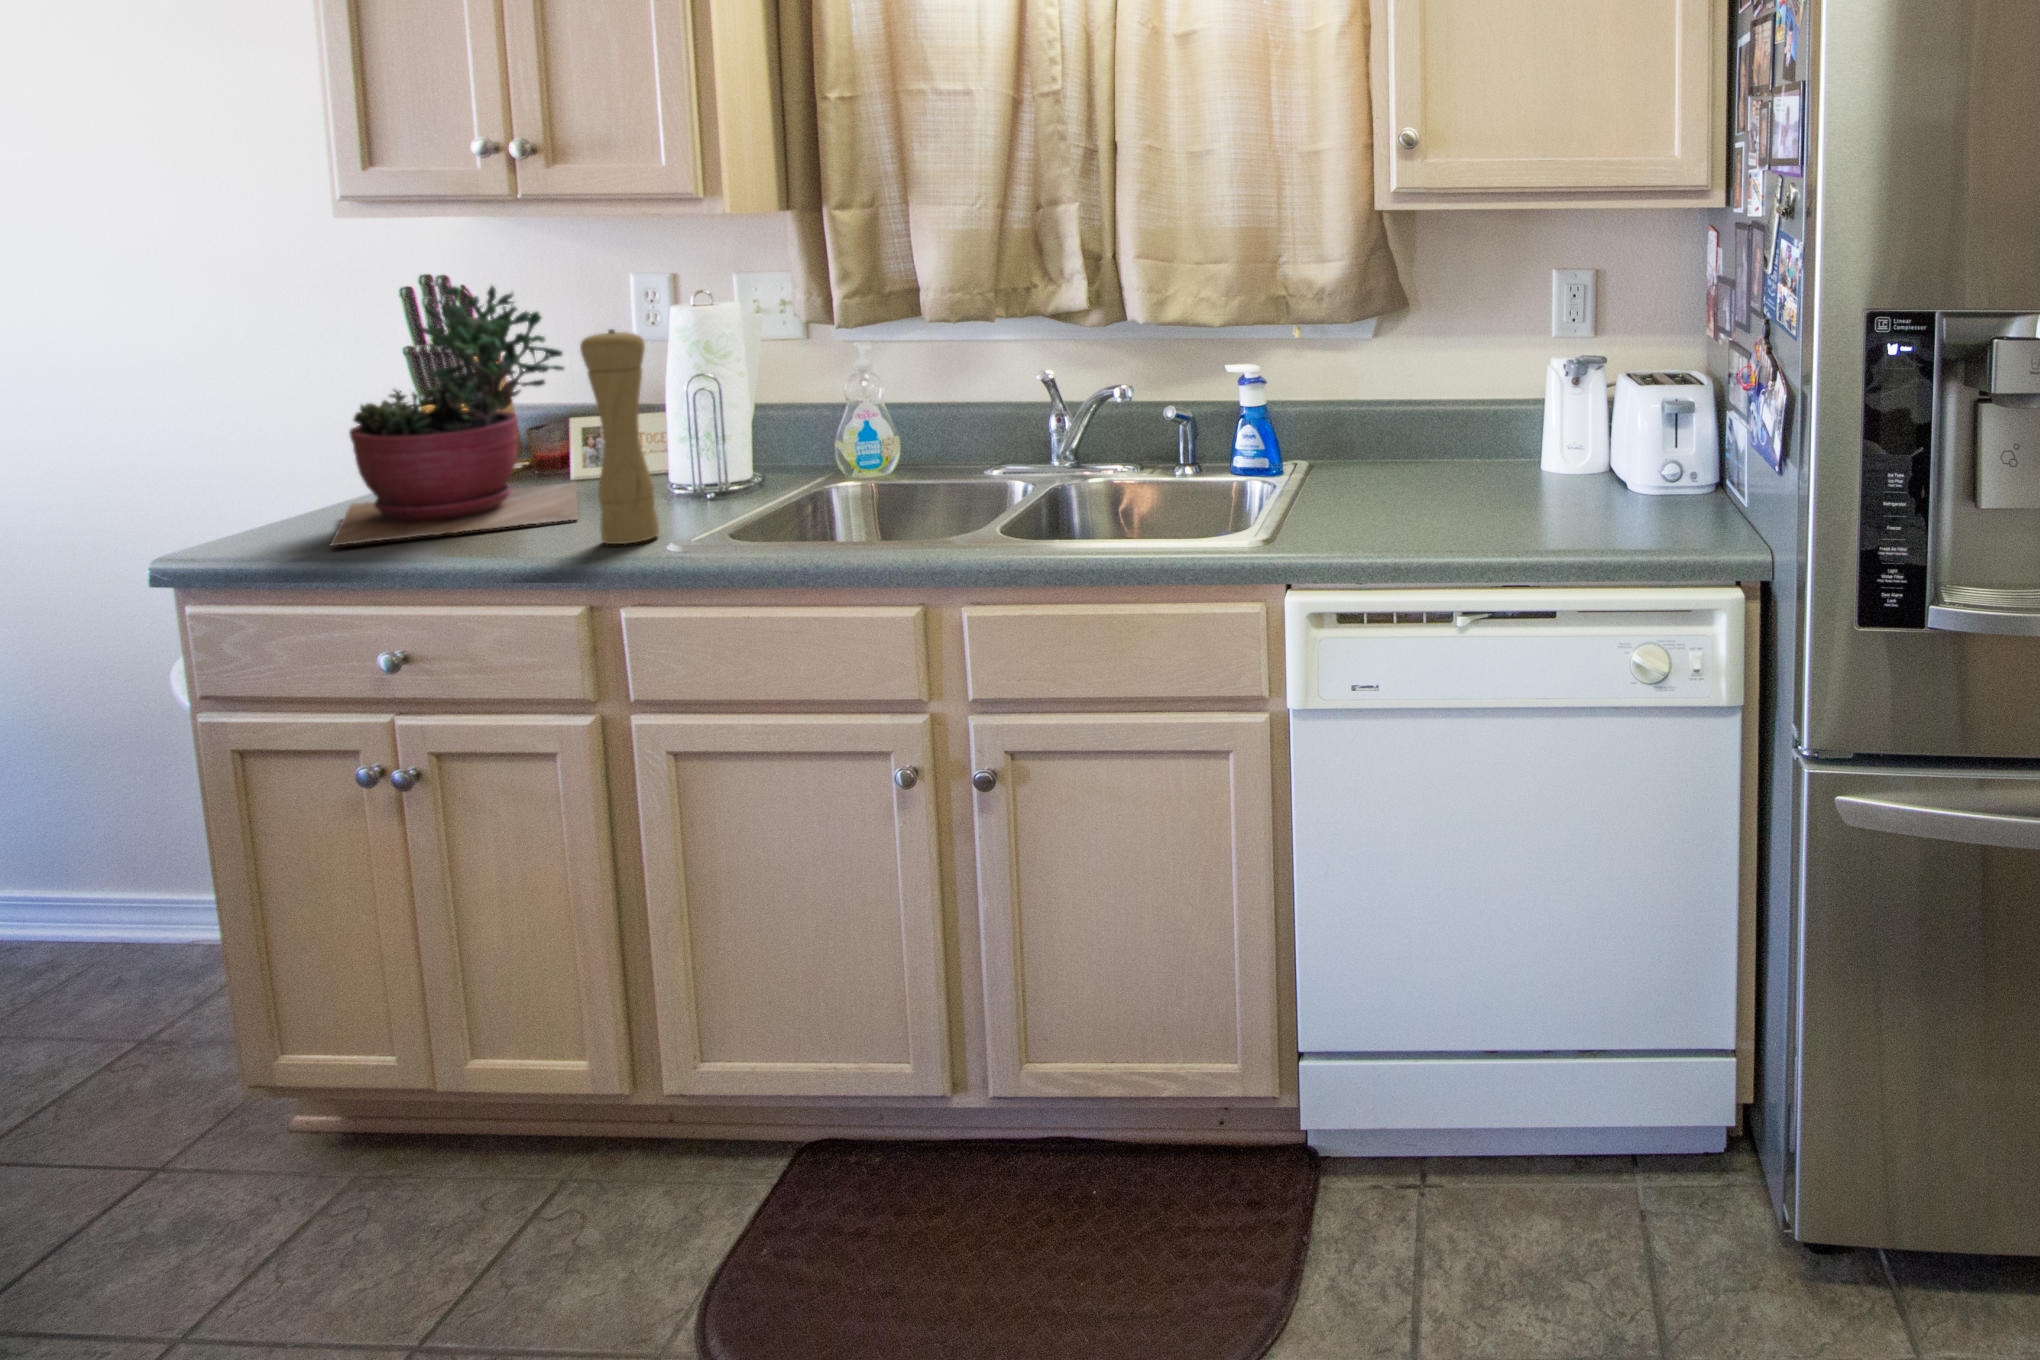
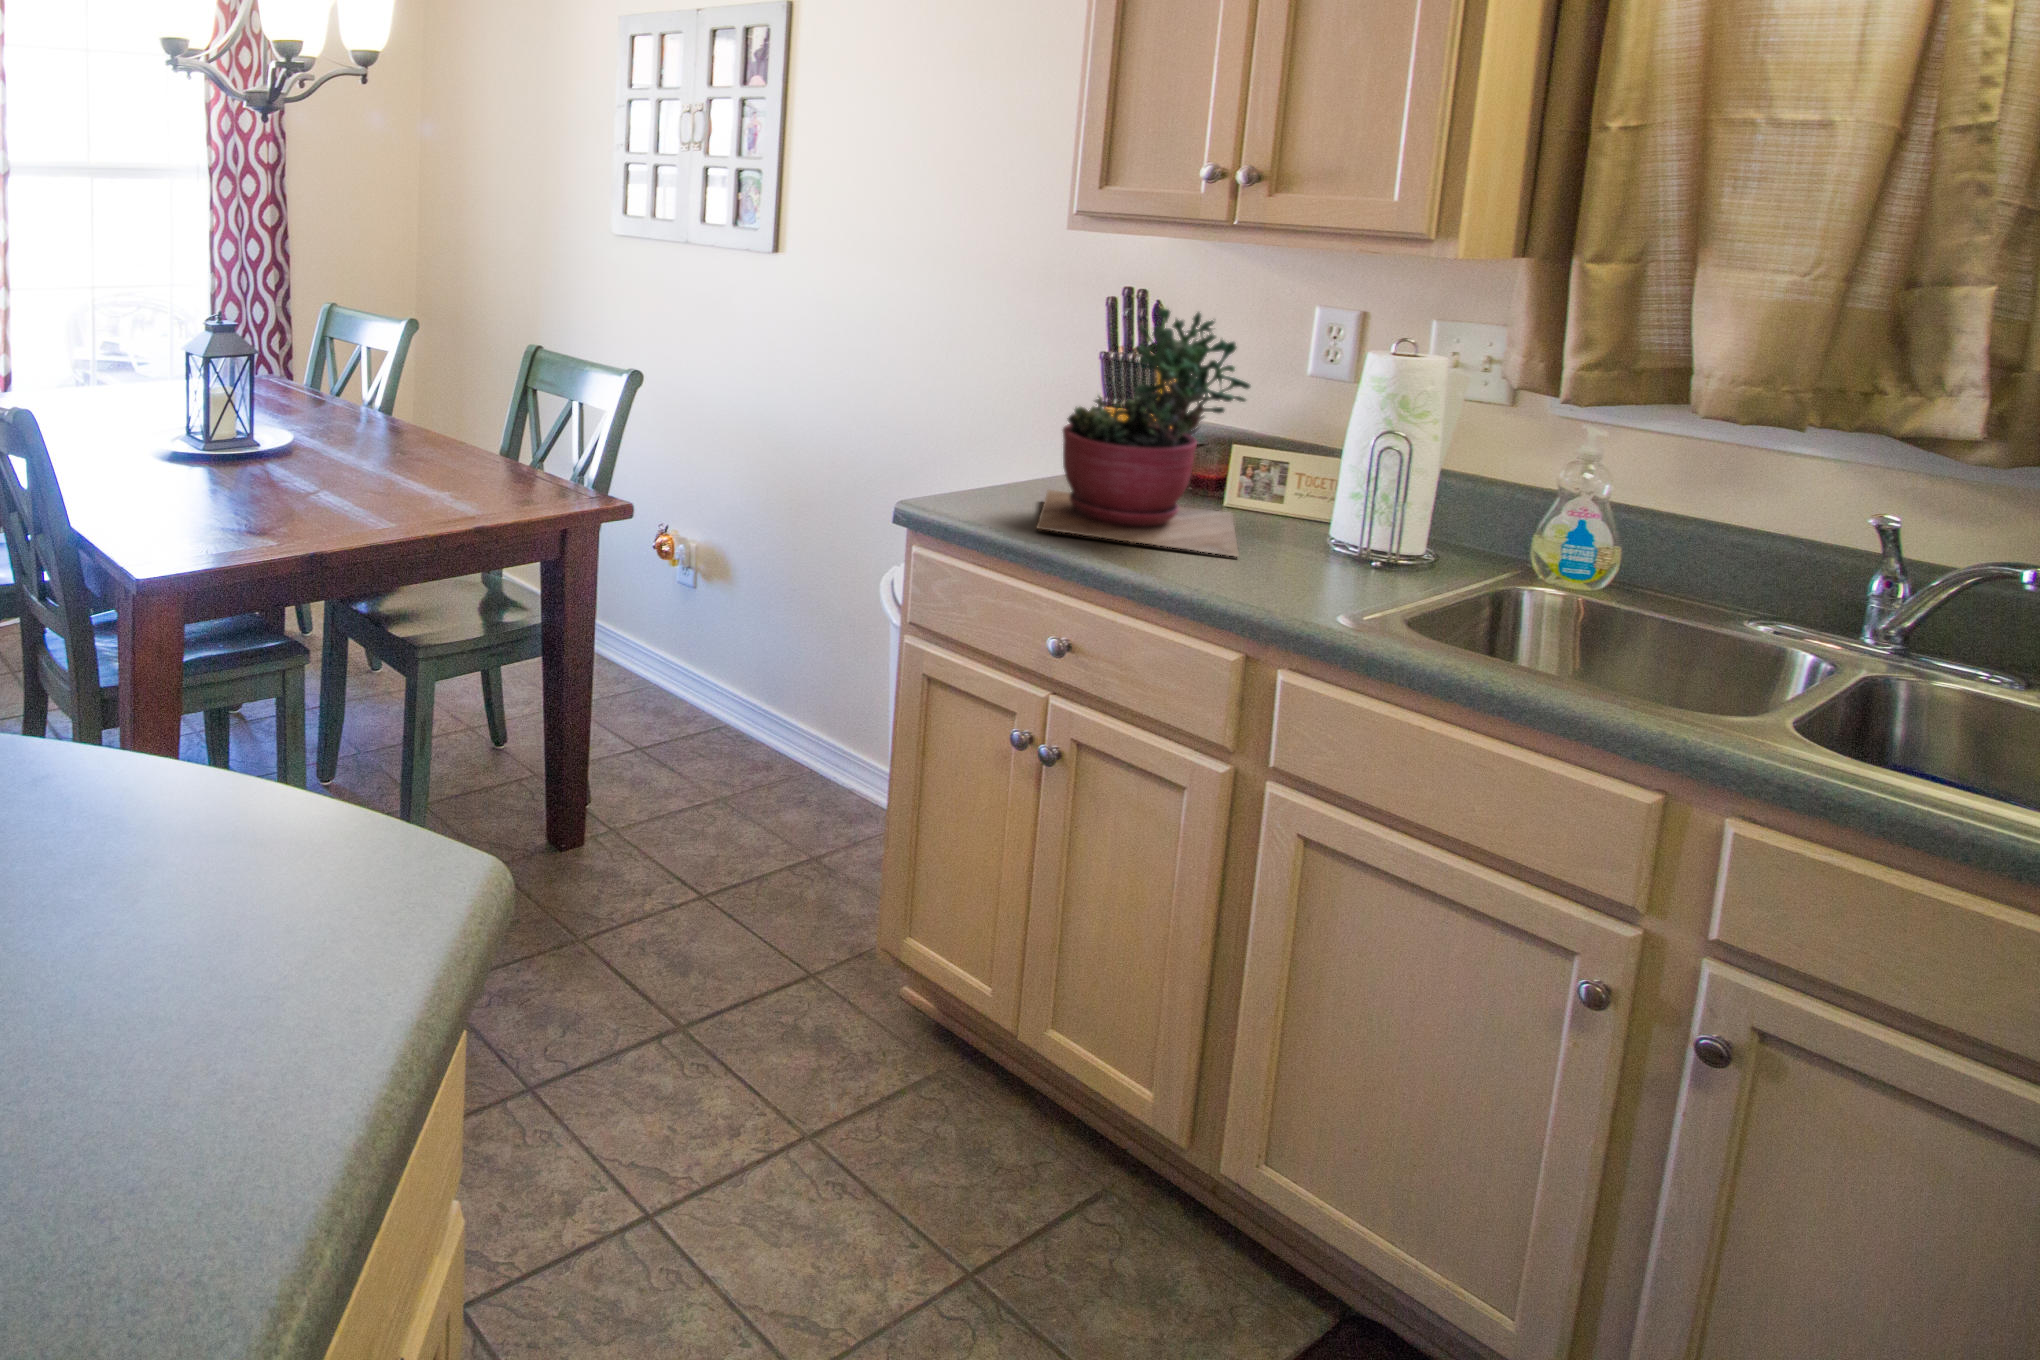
pepper mill: present [580,329,659,544] -> none [1267,377,1350,603]

